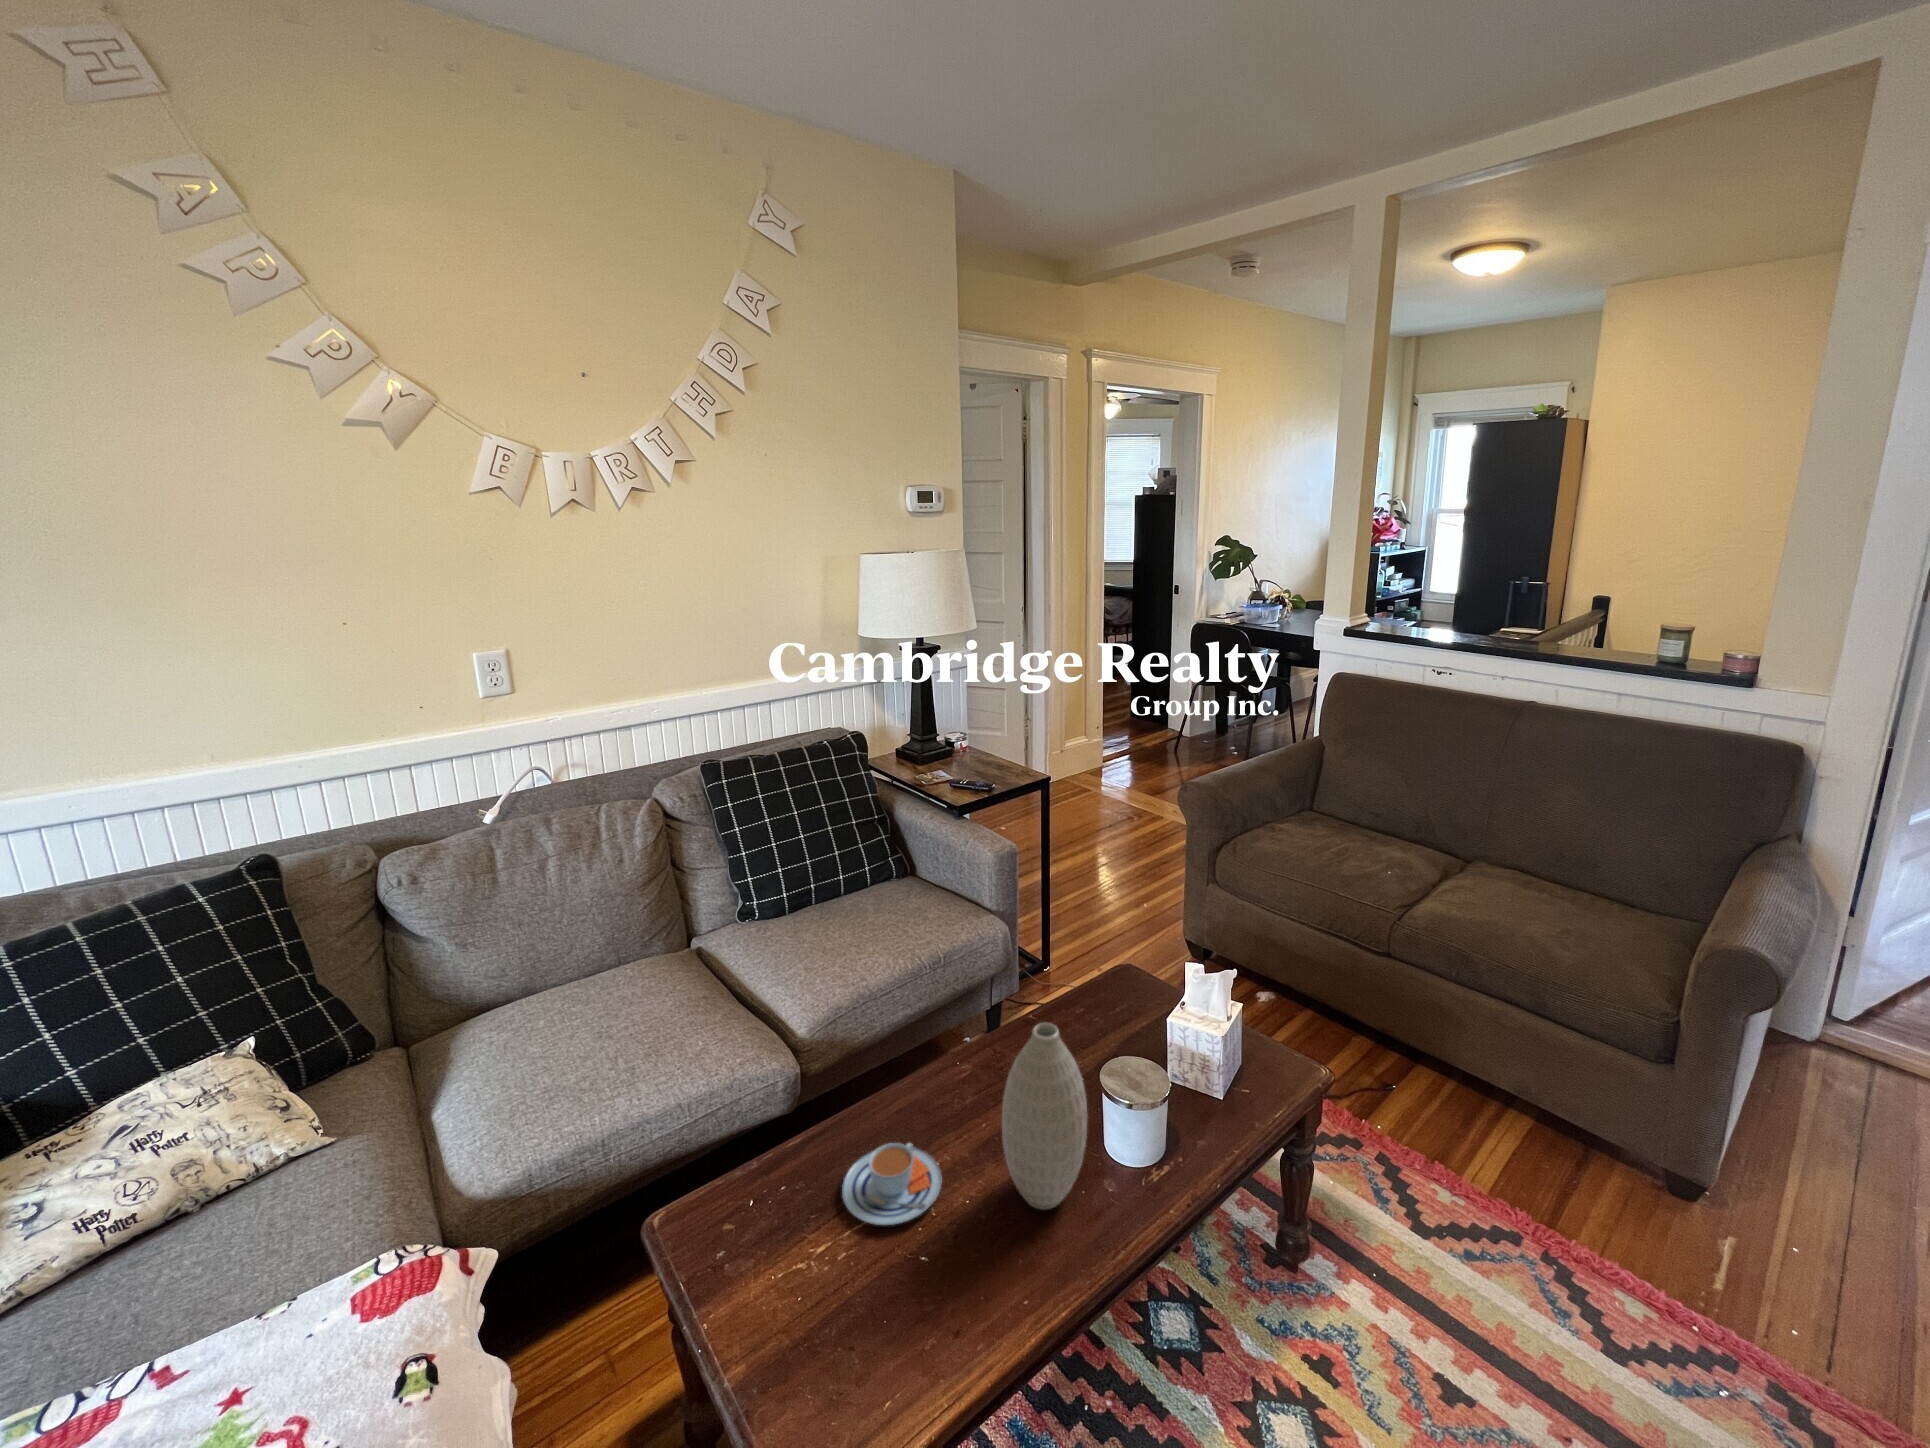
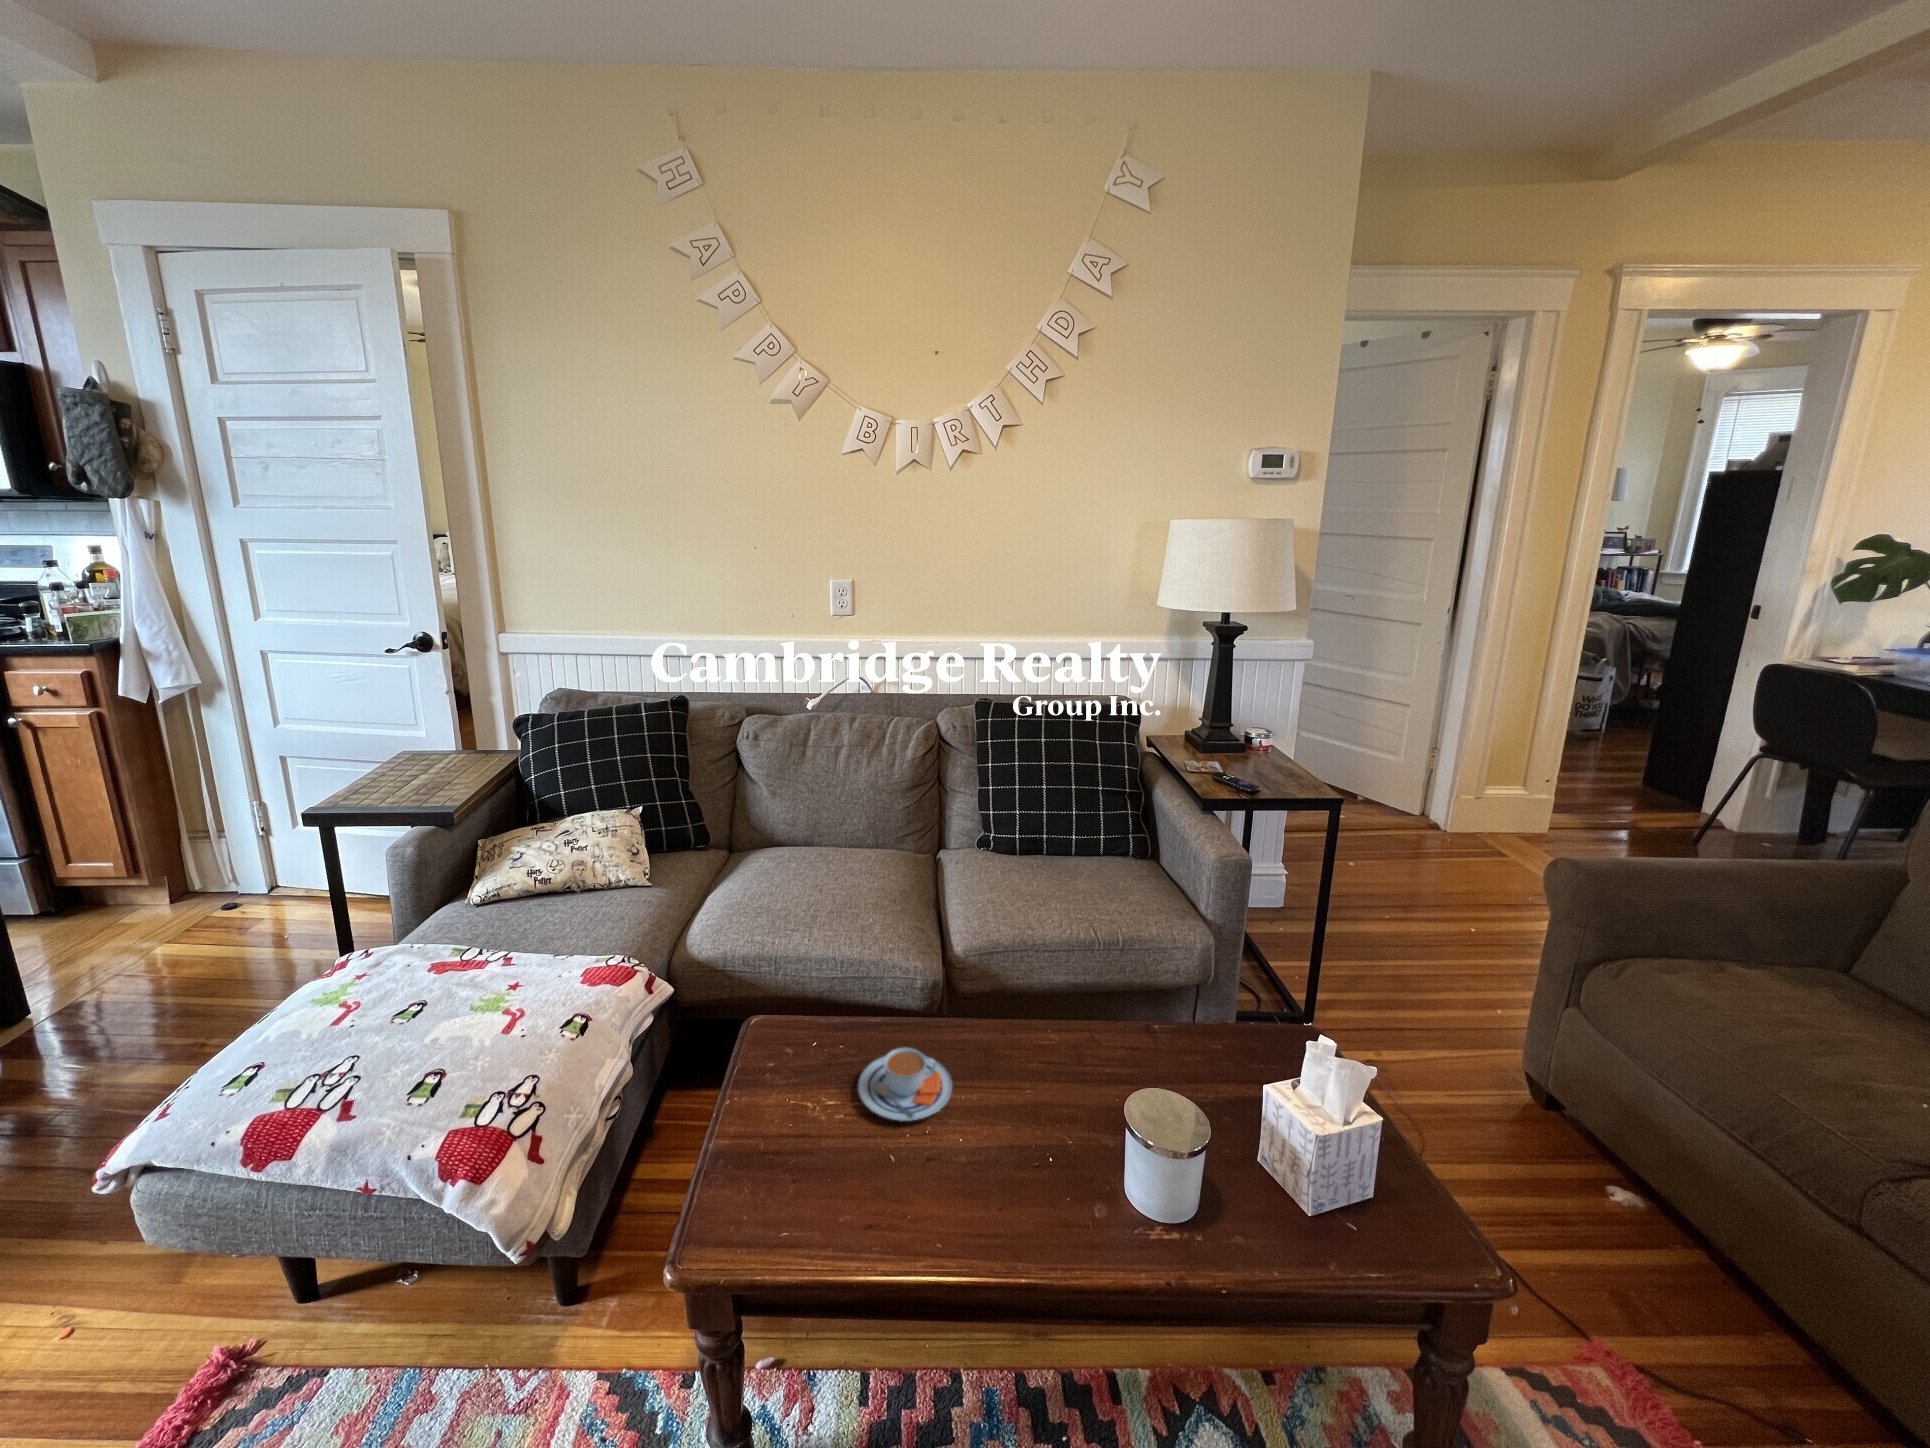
vase: present [1002,1023,1087,1209] -> none [979,988,1074,1191]

